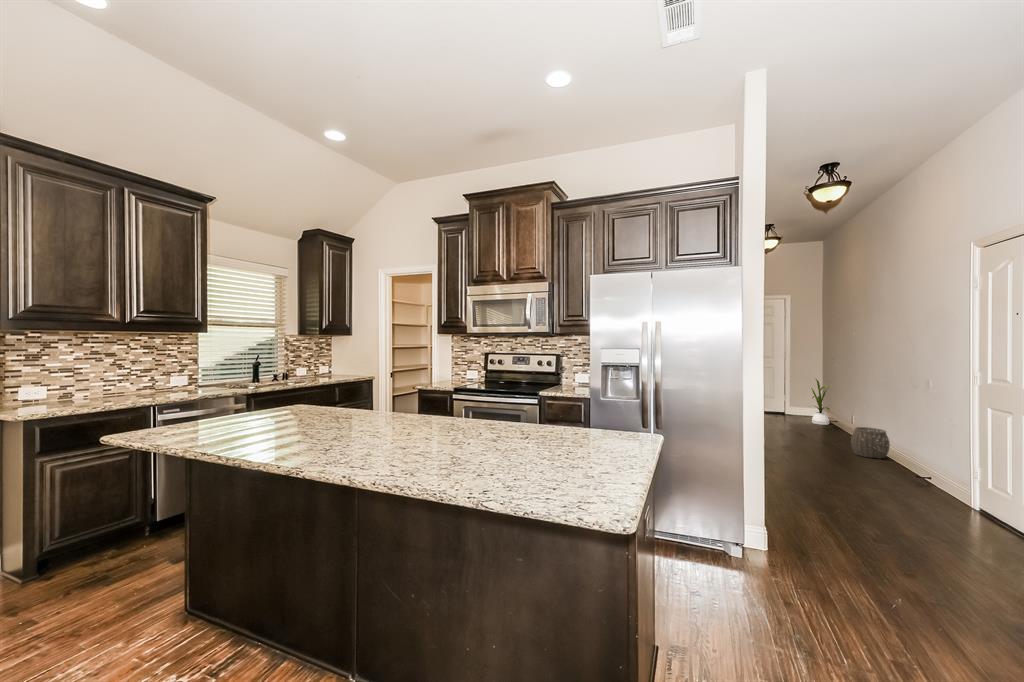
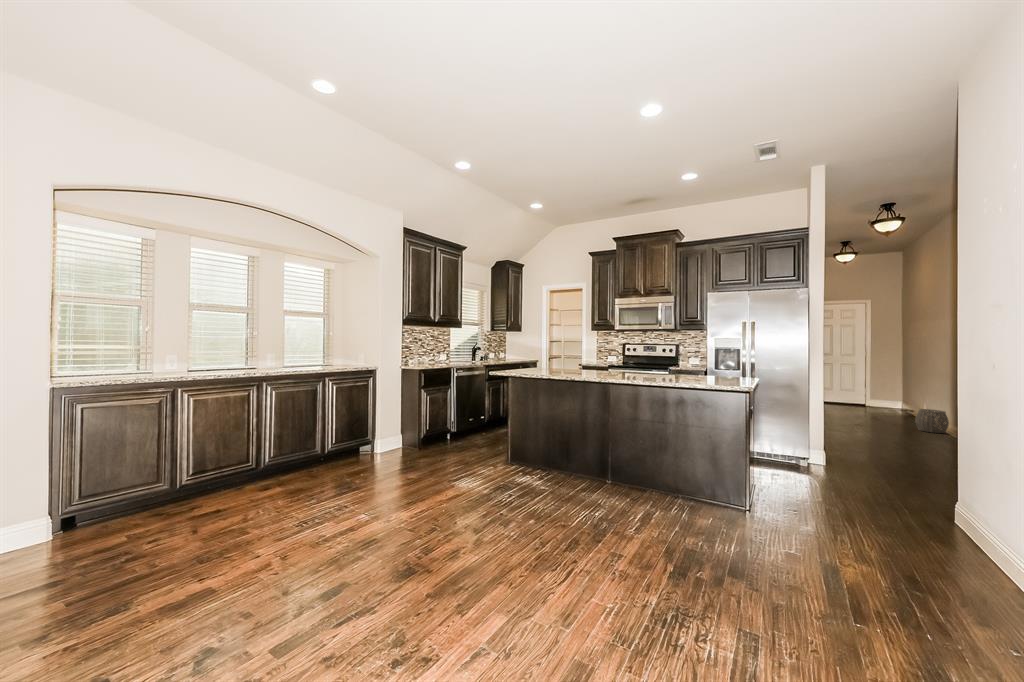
house plant: present [811,379,830,425] -> none [887,373,912,413]

